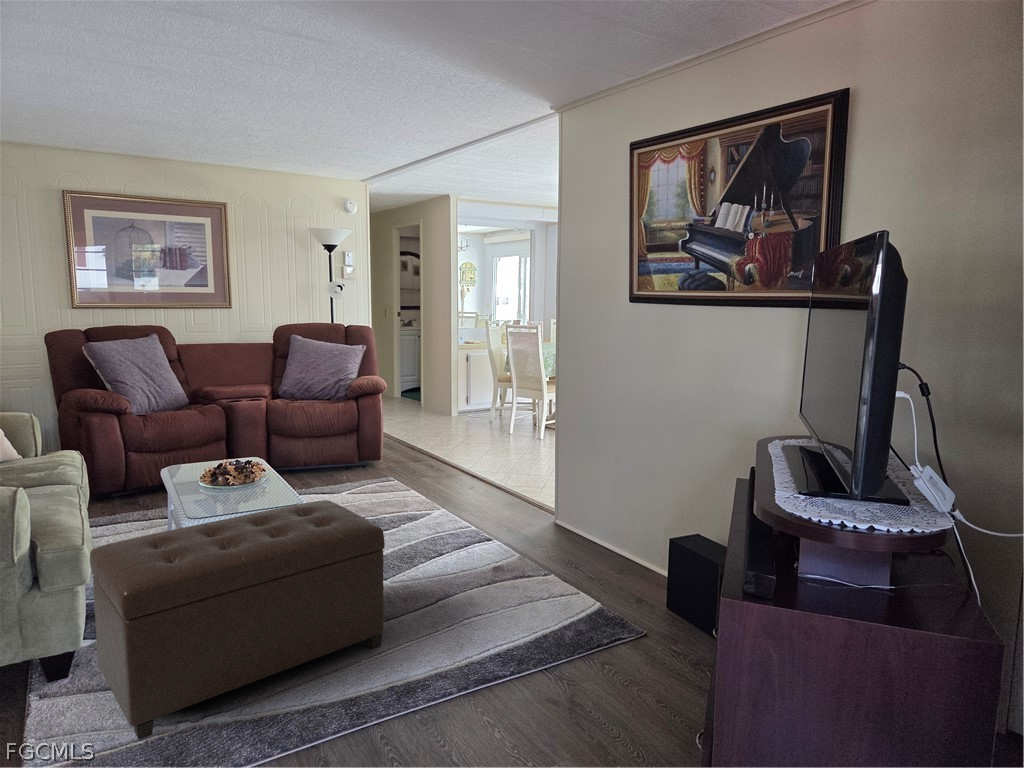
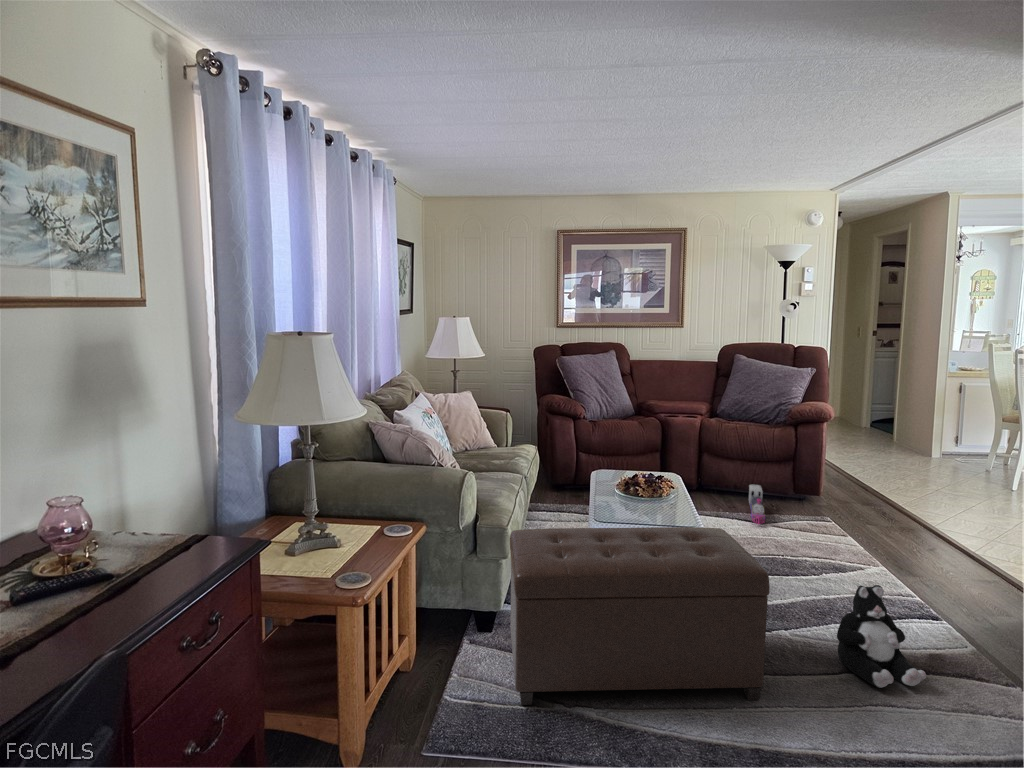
toy train: none [321,459,341,496] -> present [749,485,765,524]
plush toy: none [431,522,497,604] -> present [837,585,926,688]

